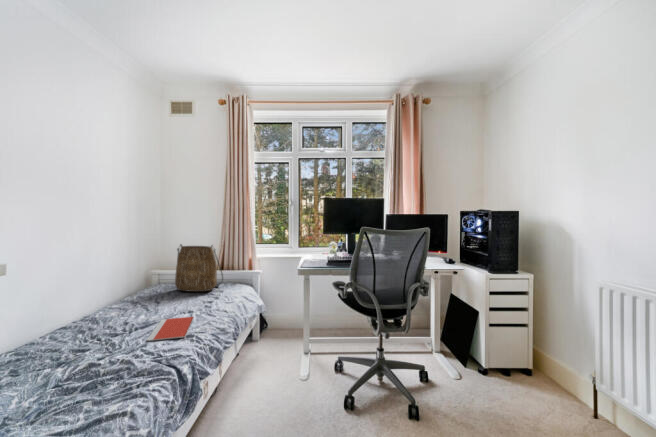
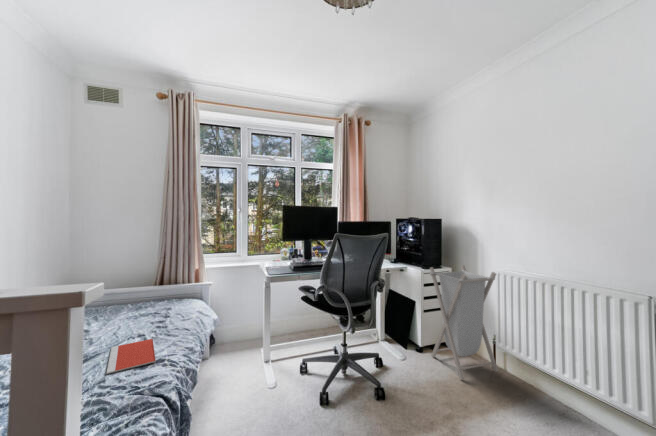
tote bag: present [175,244,223,292] -> none [109,257,169,313]
laundry hamper: none [495,273,590,417] -> present [430,265,498,379]

